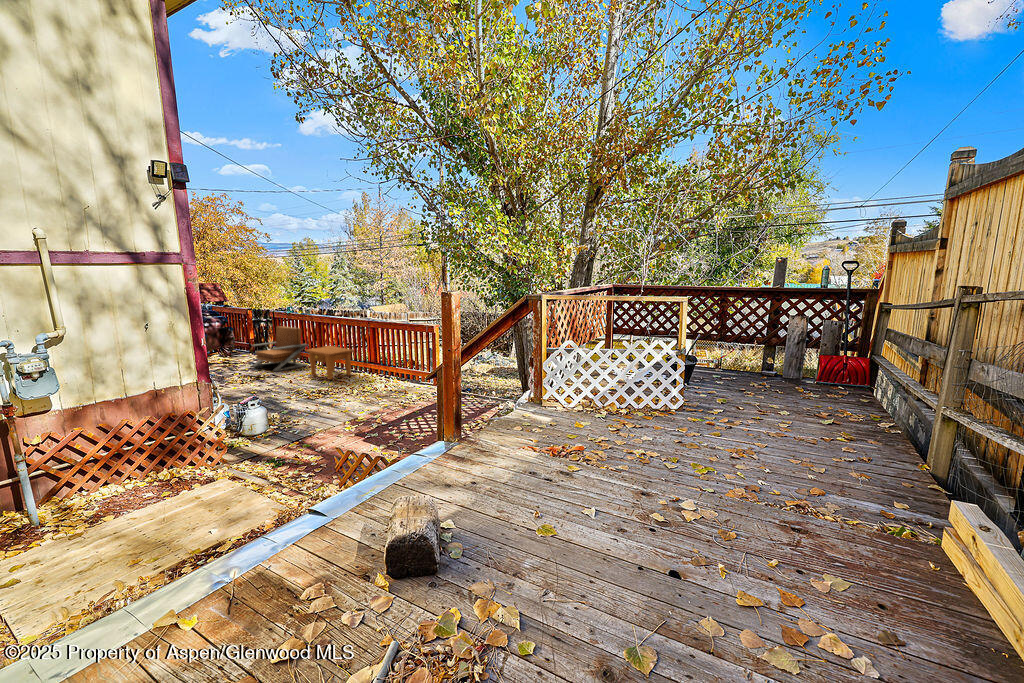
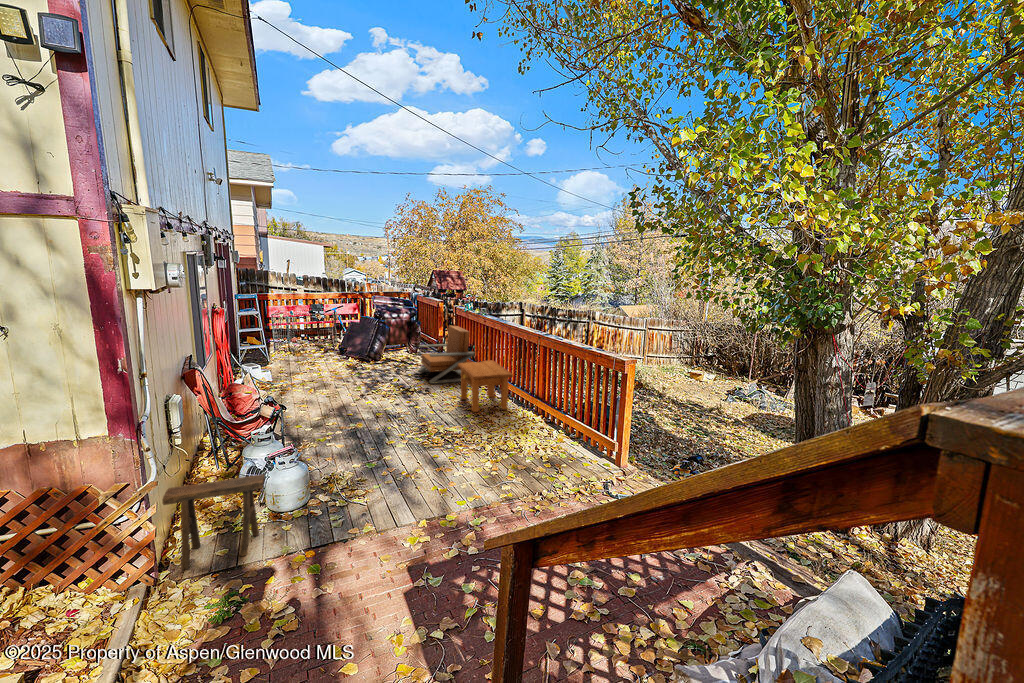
stool: none [219,402,273,456] -> present [162,474,265,570]

